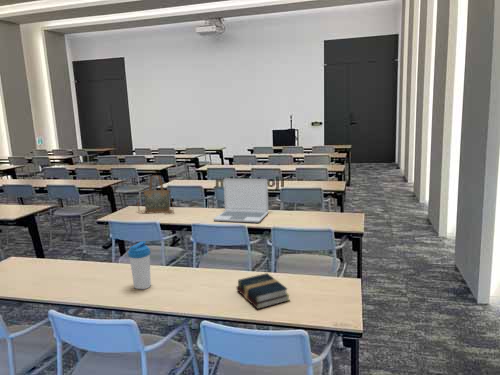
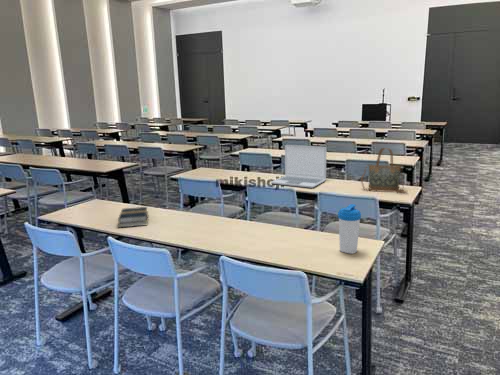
handbag: present [144,176,174,214] -> present [361,148,407,194]
water bottle: present [128,241,151,289] -> present [338,204,361,254]
hardback book: present [237,274,289,309] -> present [118,207,148,227]

